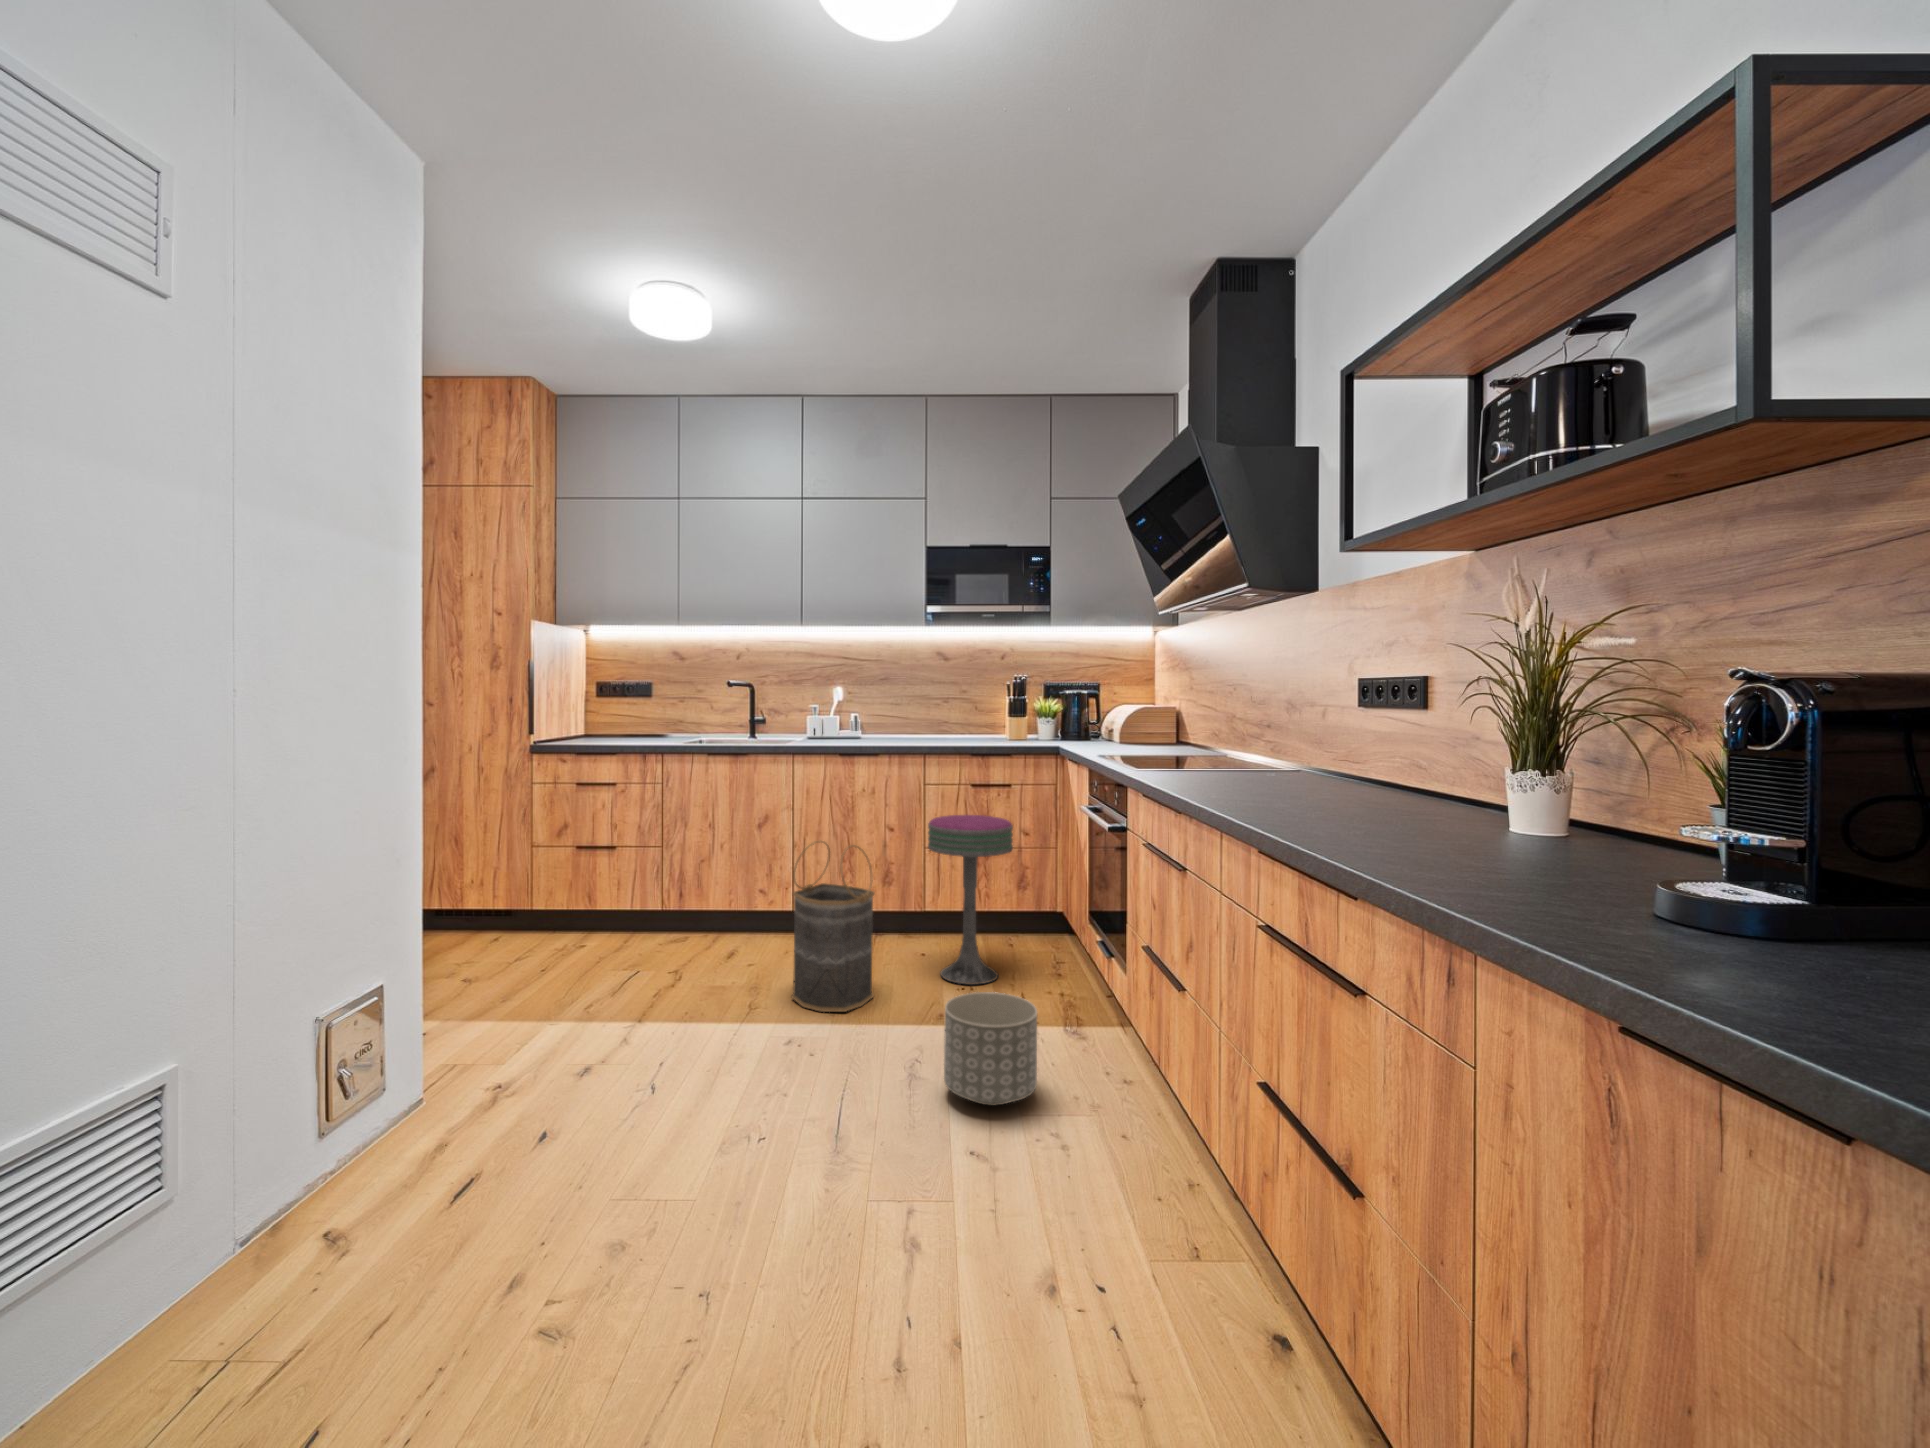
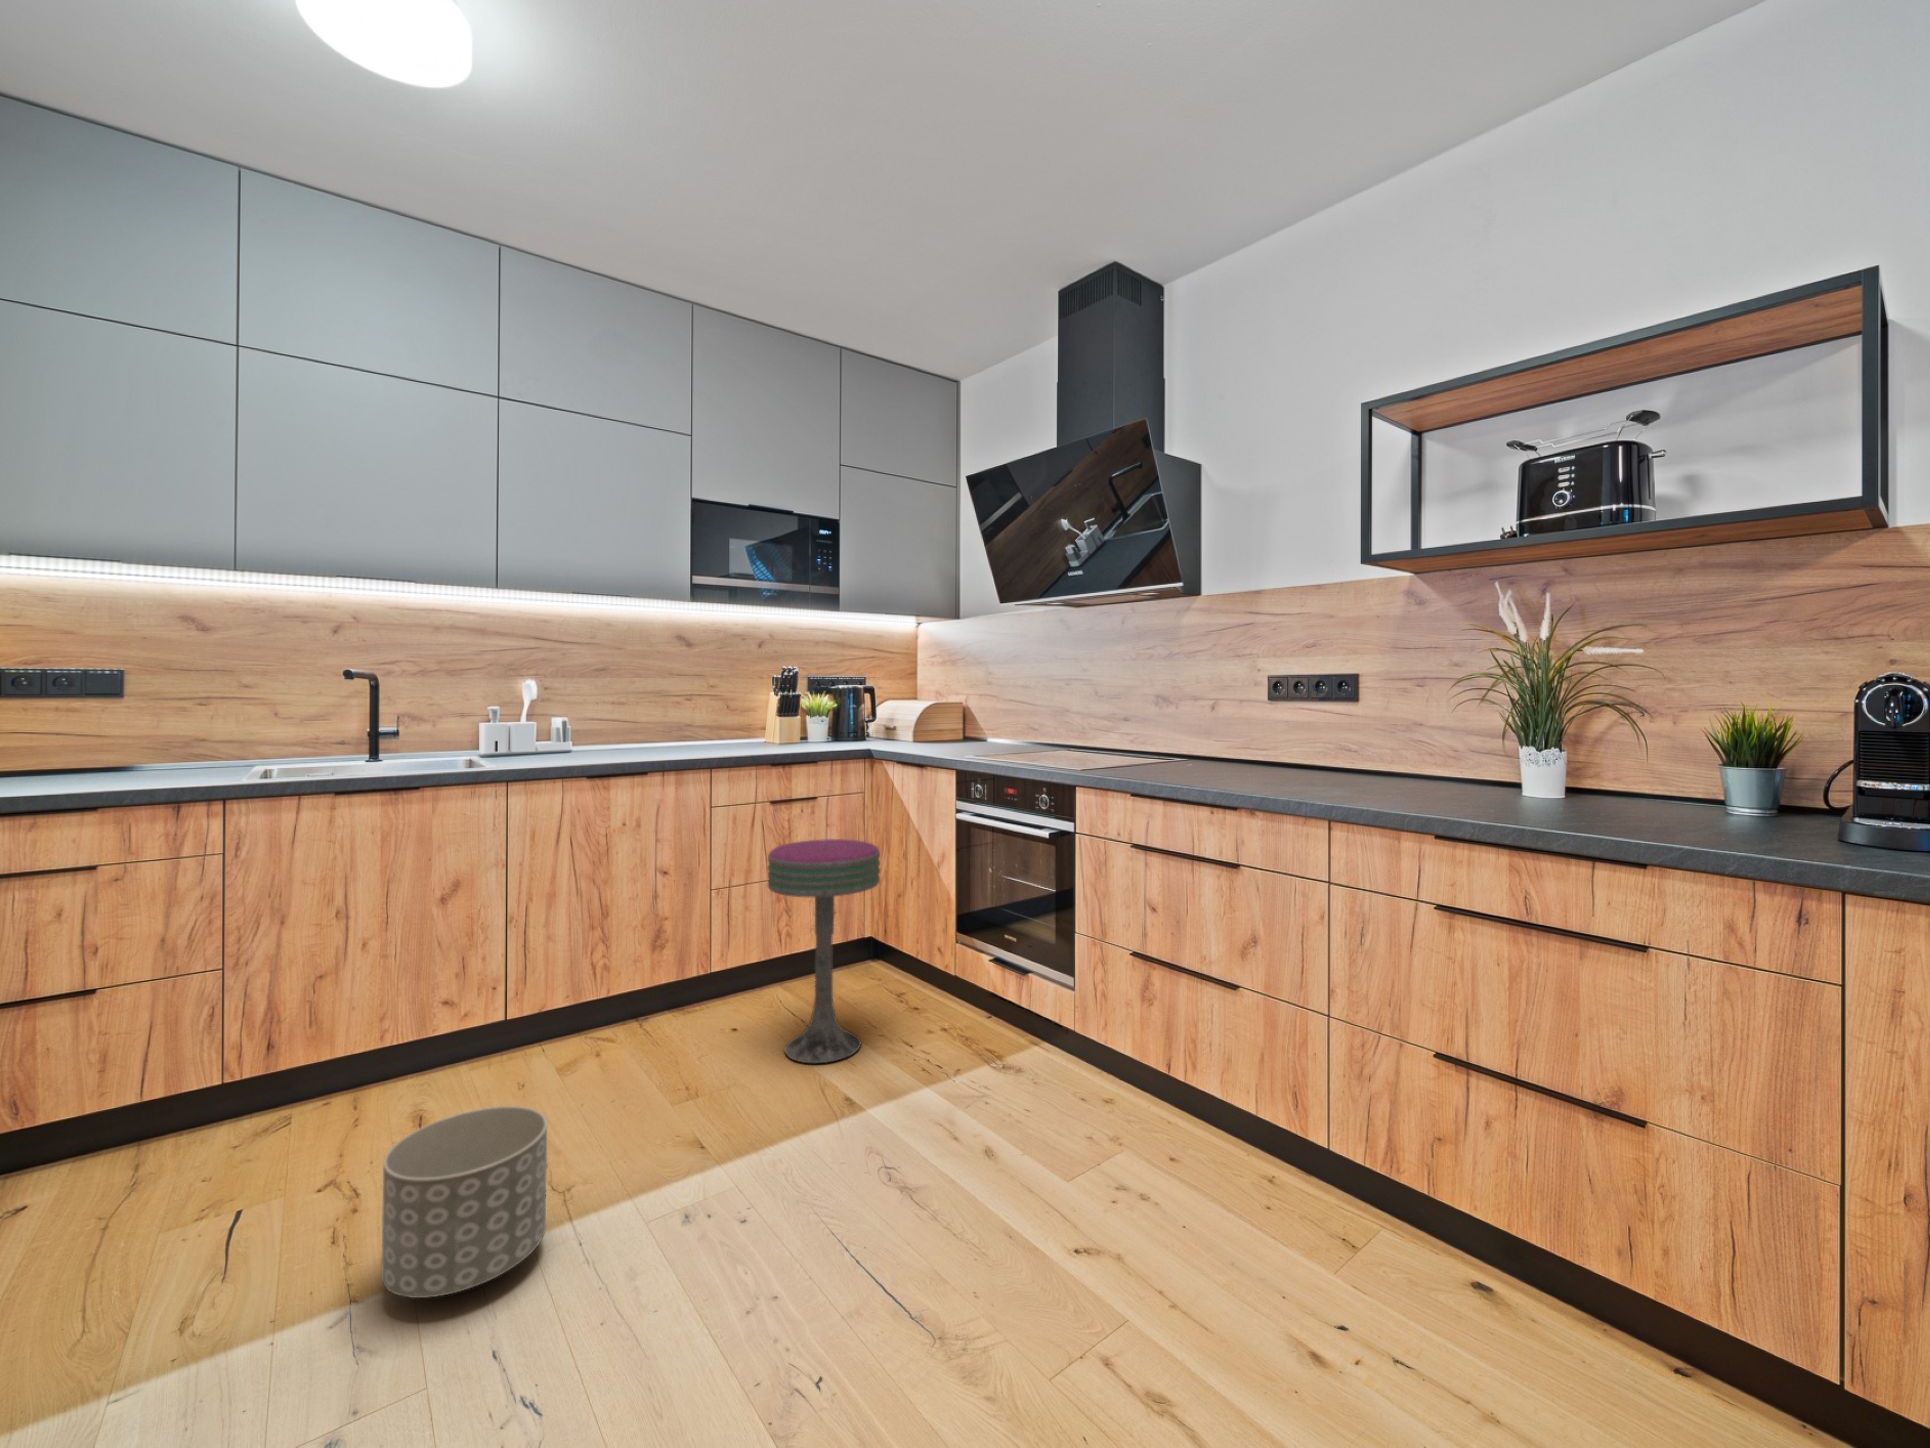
basket: present [791,841,875,1012] -> none [611,905,741,1173]
planter: present [944,992,1037,1106] -> present [381,1106,547,1298]

